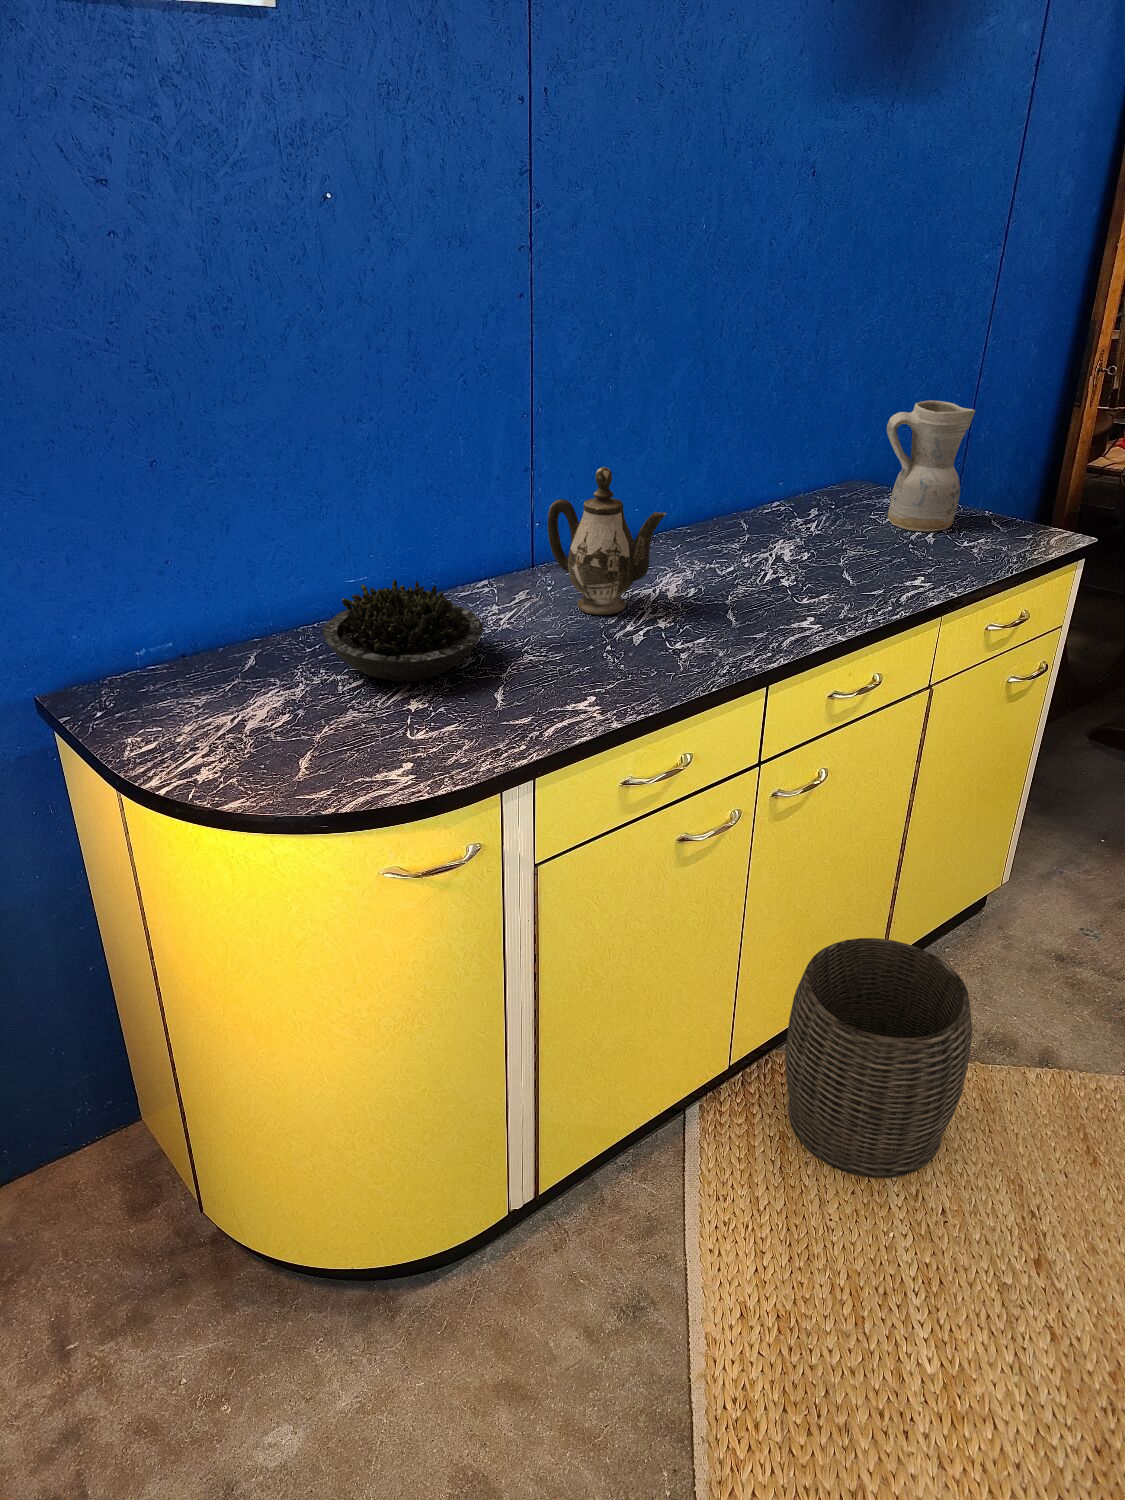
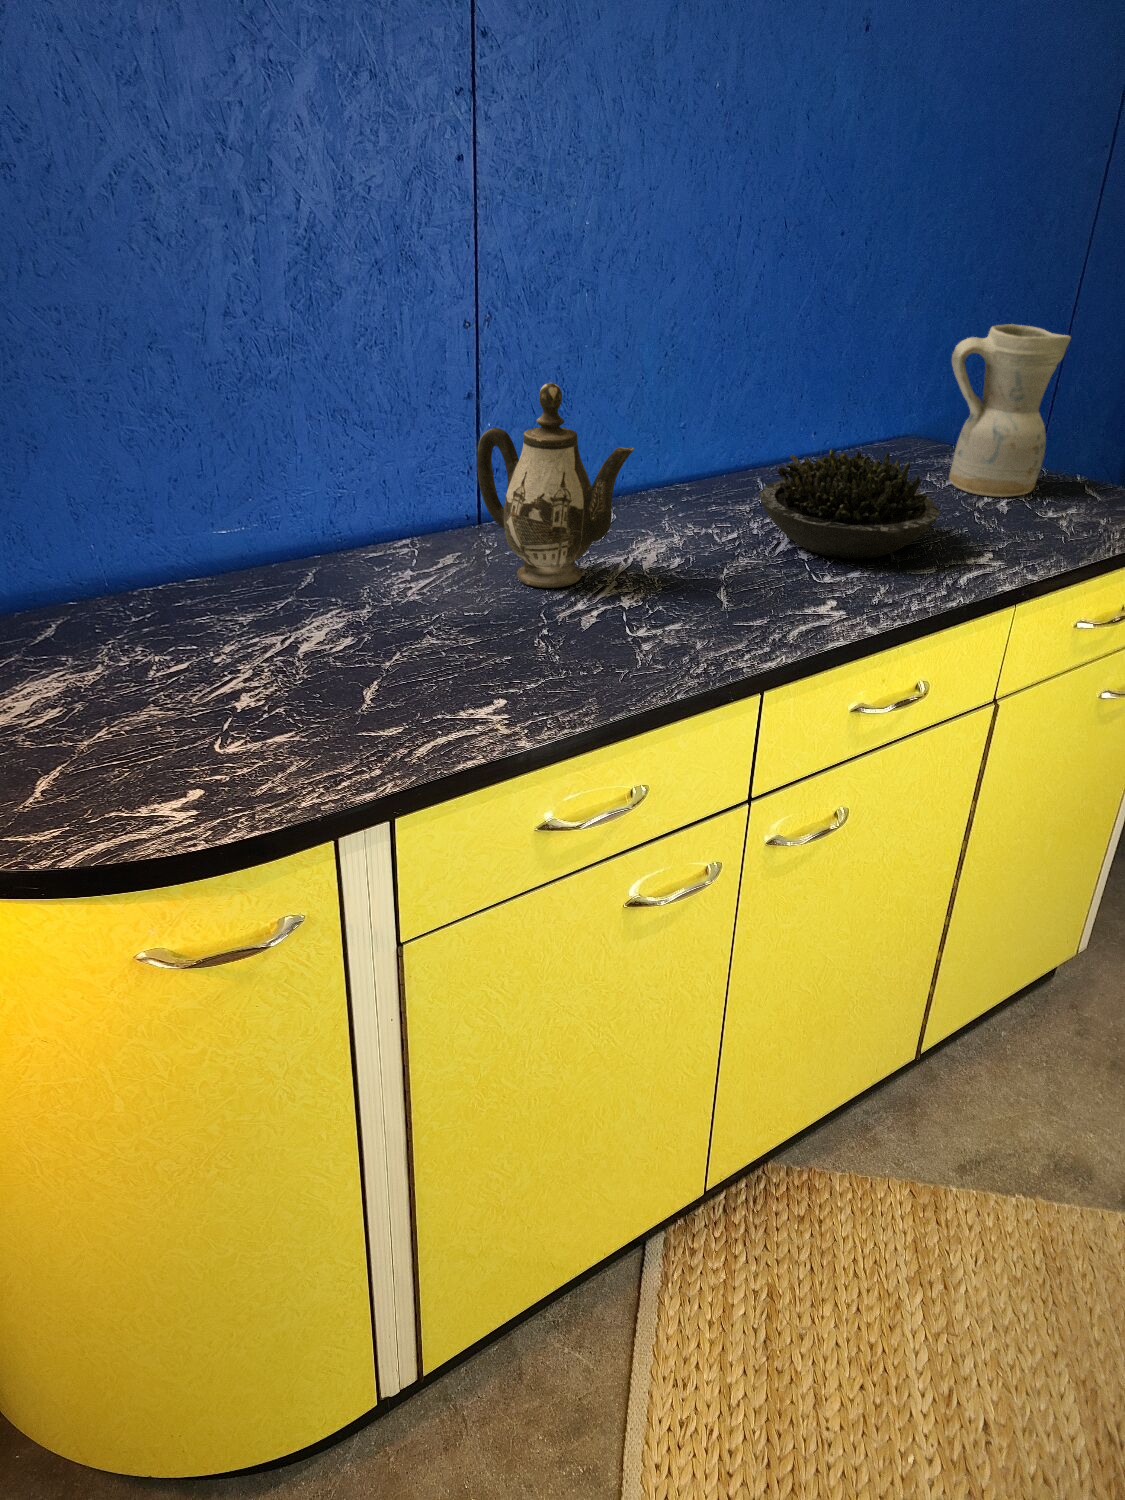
succulent plant: present [323,580,483,682] -> present [759,449,940,559]
woven basket: present [785,938,972,1178] -> none [780,1034,1035,1366]

